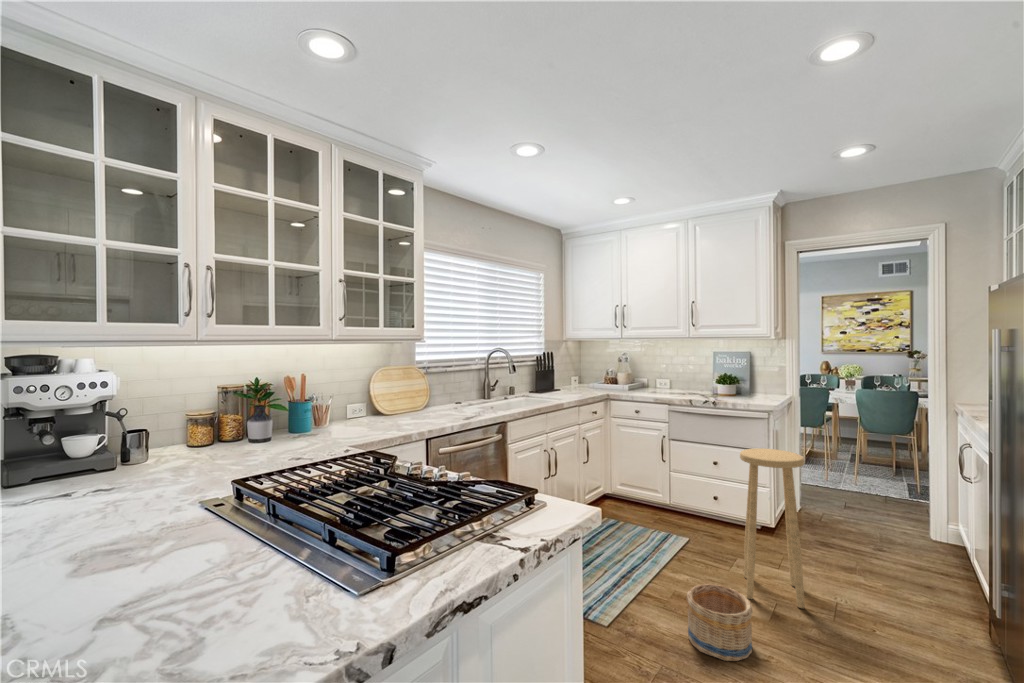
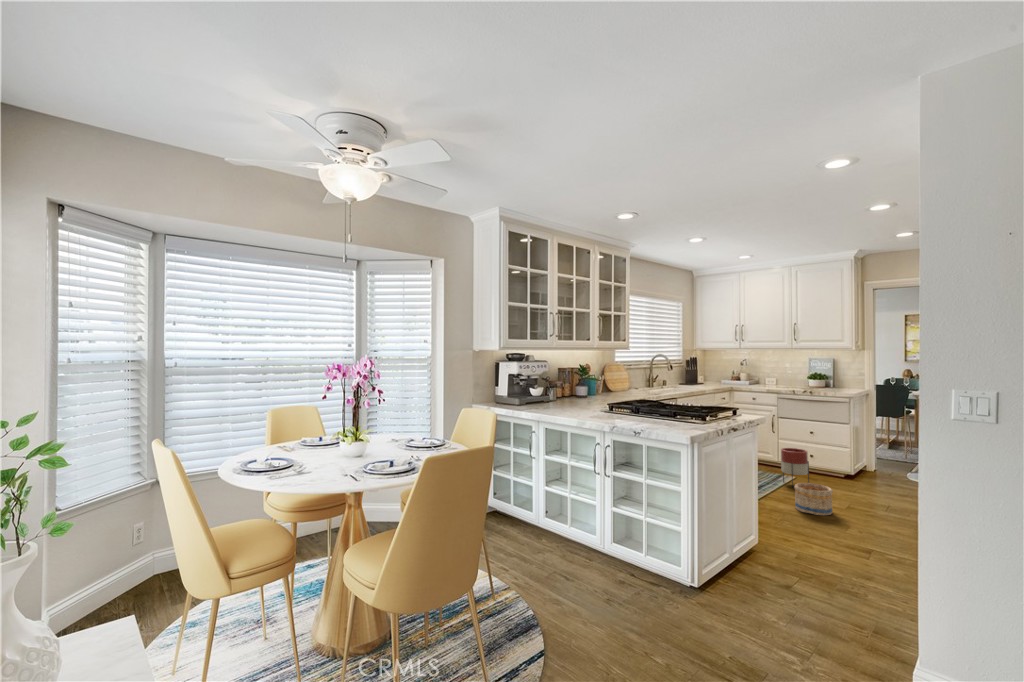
stool: present [740,448,805,608] -> none [827,415,868,504]
planter: none [670,497,711,567] -> present [781,448,809,487]

